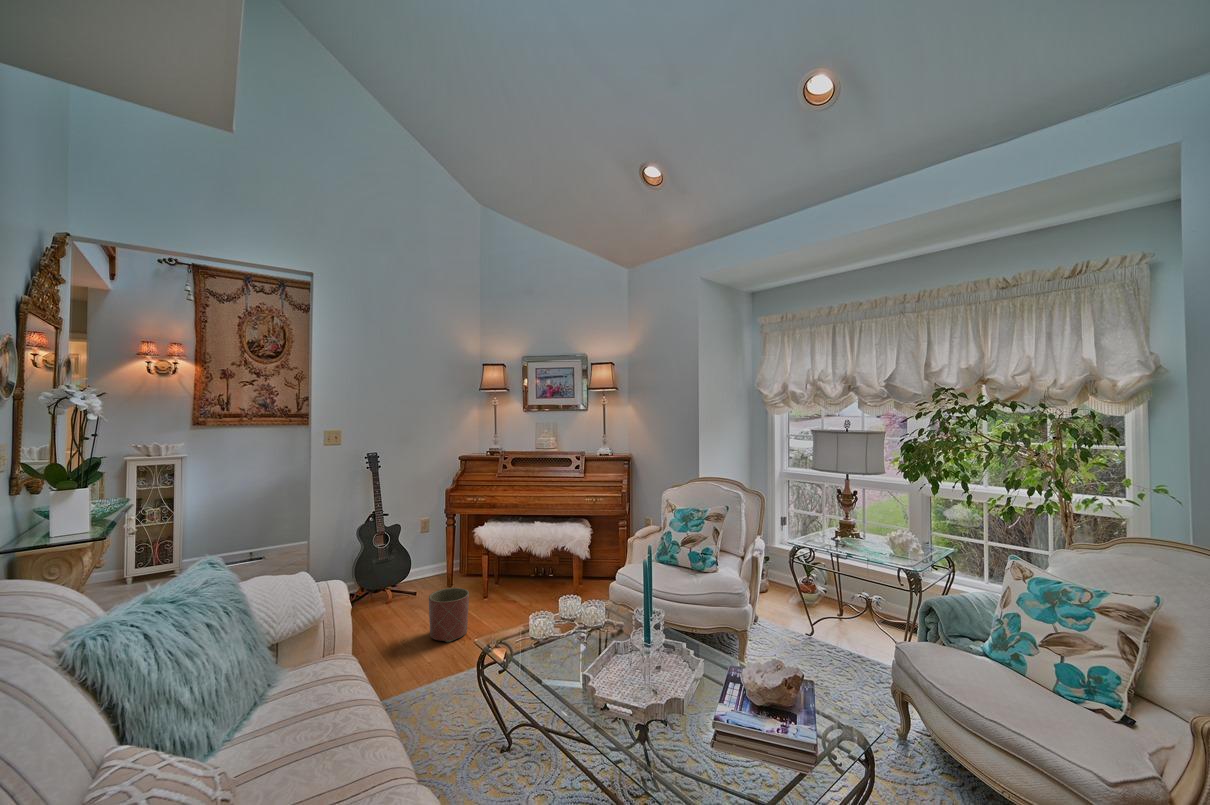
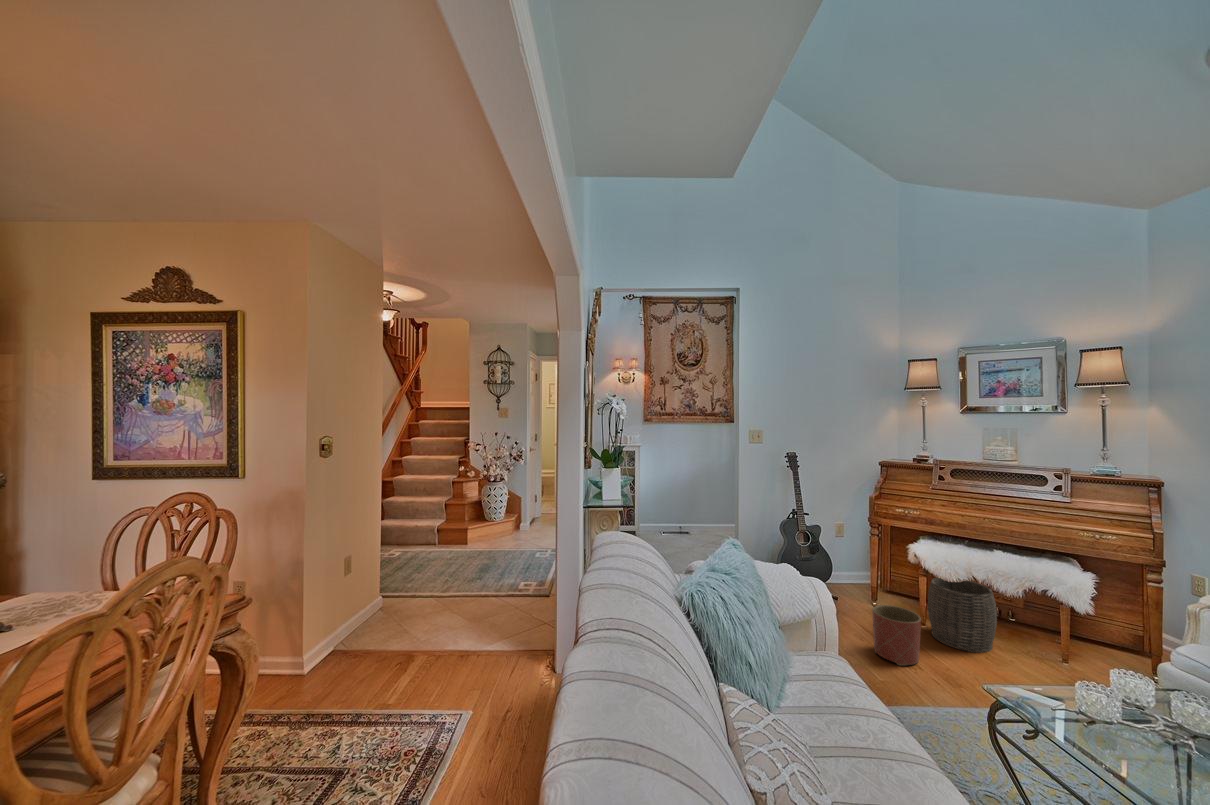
woven basket: none [486,551,533,612] -> present [928,578,997,653]

